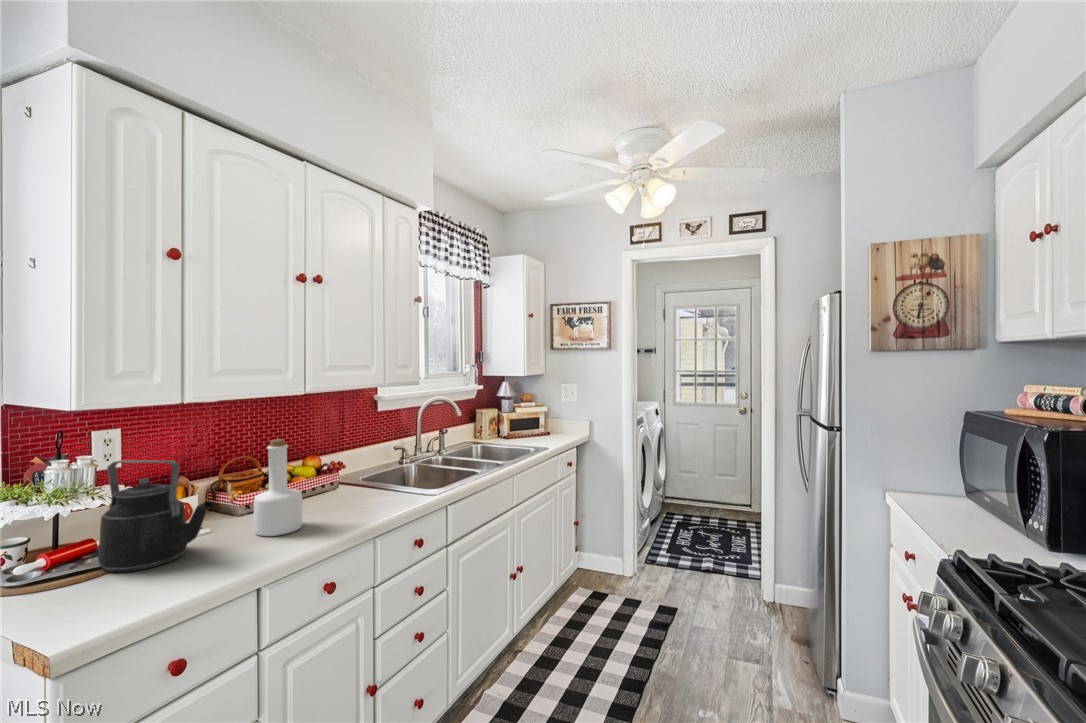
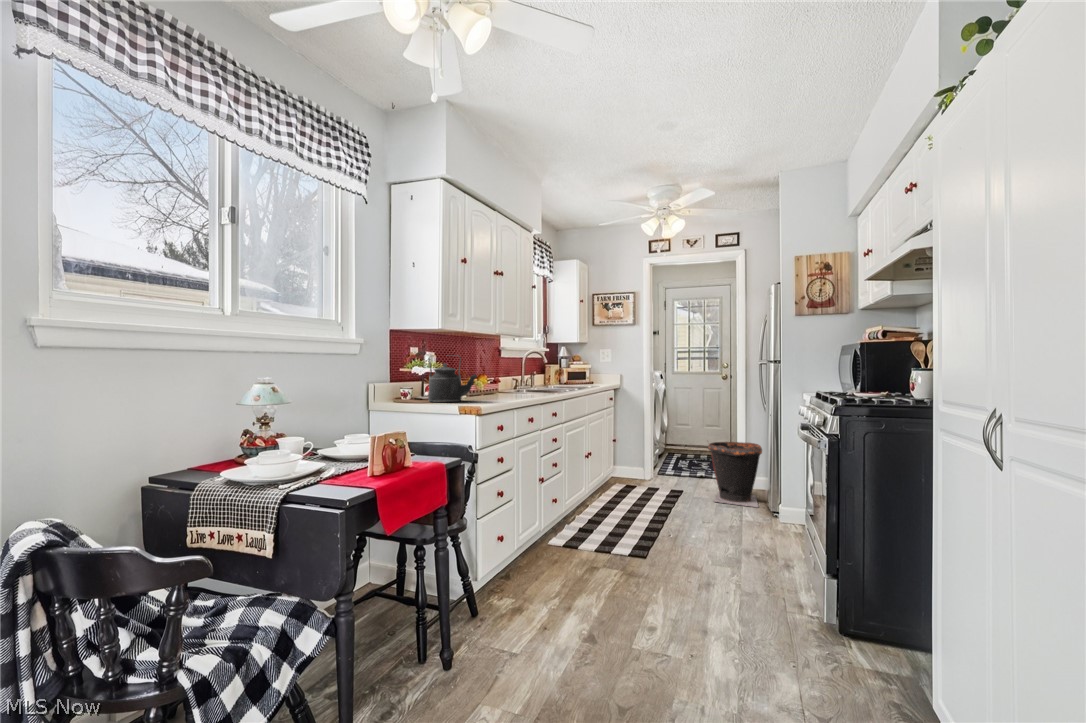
bottle: present [254,439,302,536] -> none [479,353,501,399]
trash can: none [715,535,806,662] -> present [708,442,762,507]

